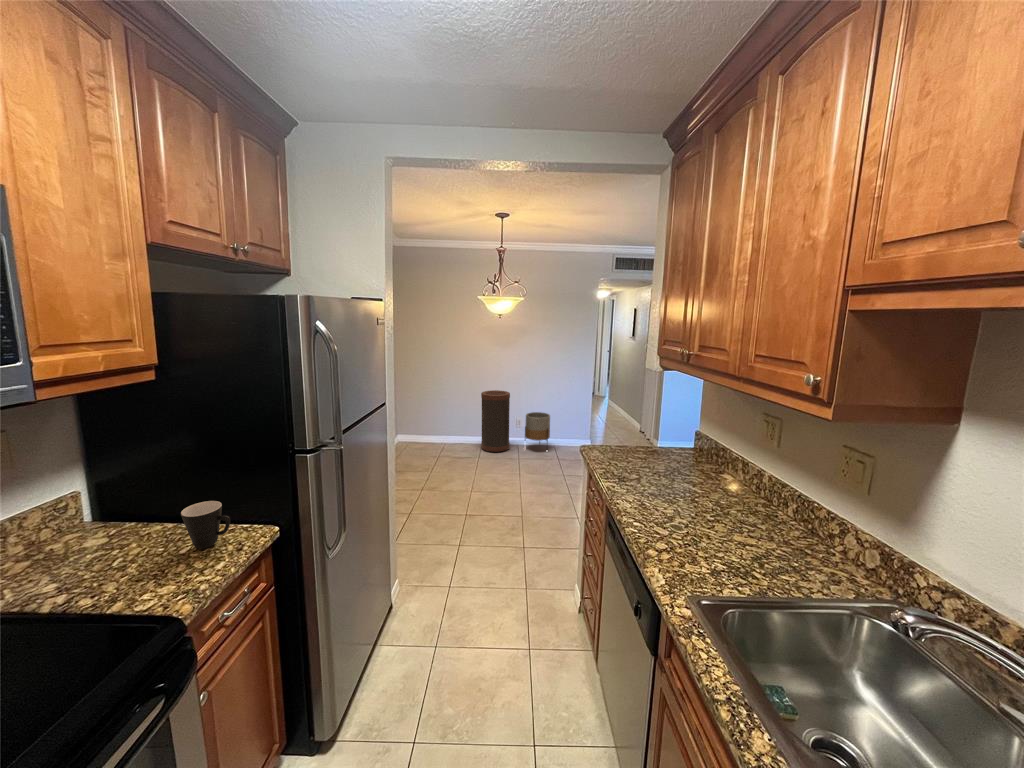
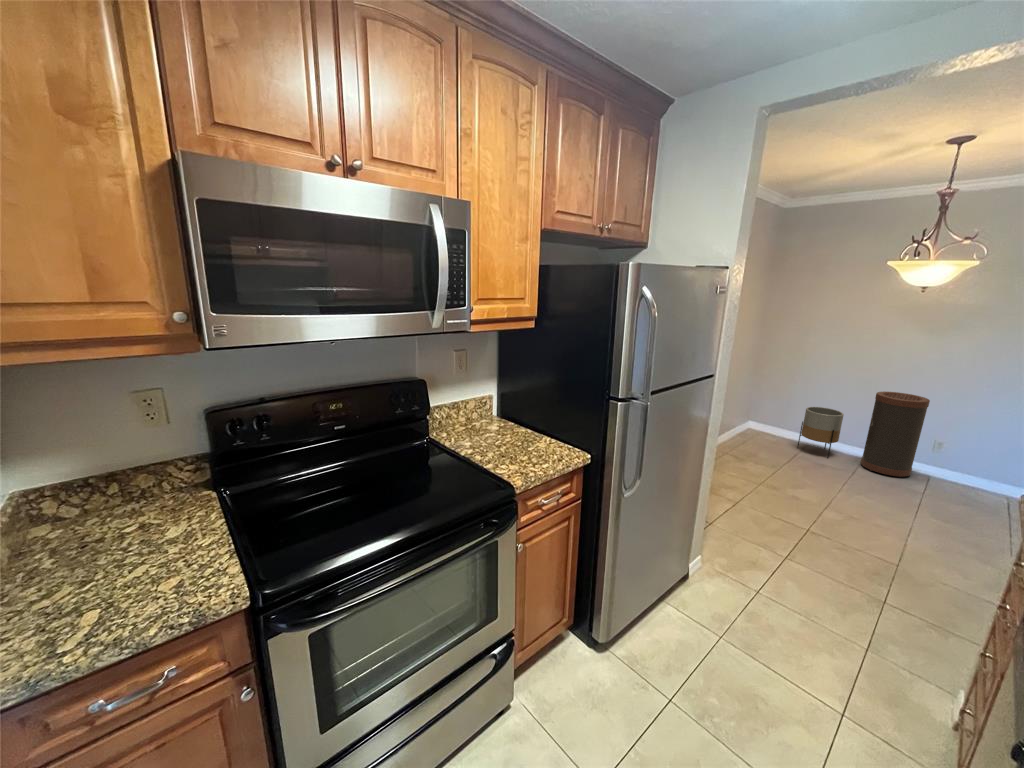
planter: present [525,412,550,442] -> present [797,407,844,458]
mug: present [181,501,230,548] -> none [532,419,559,452]

